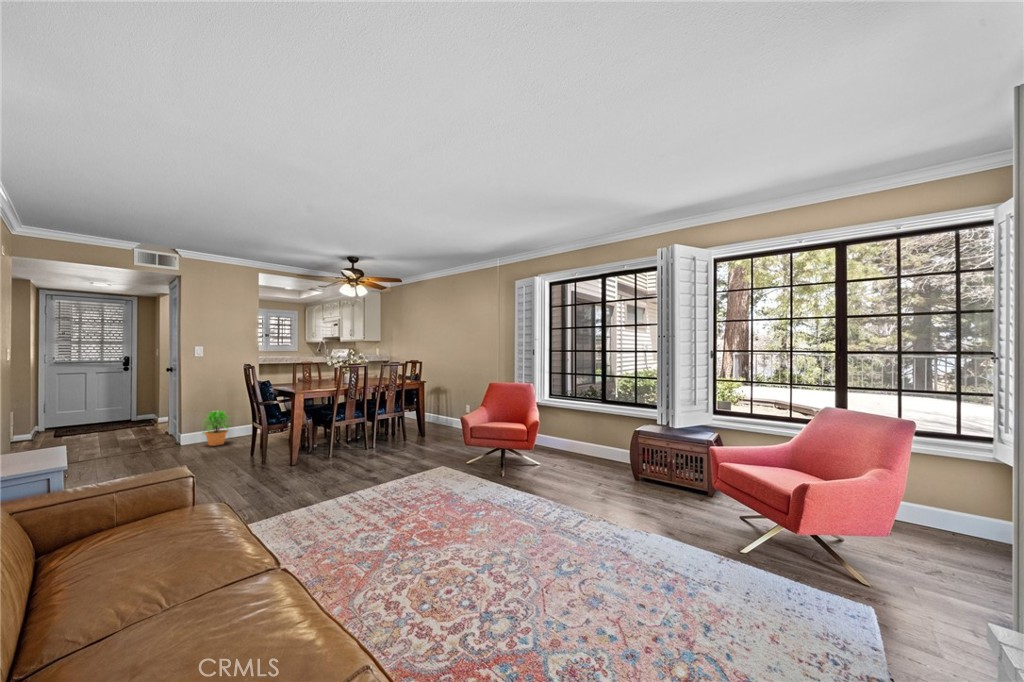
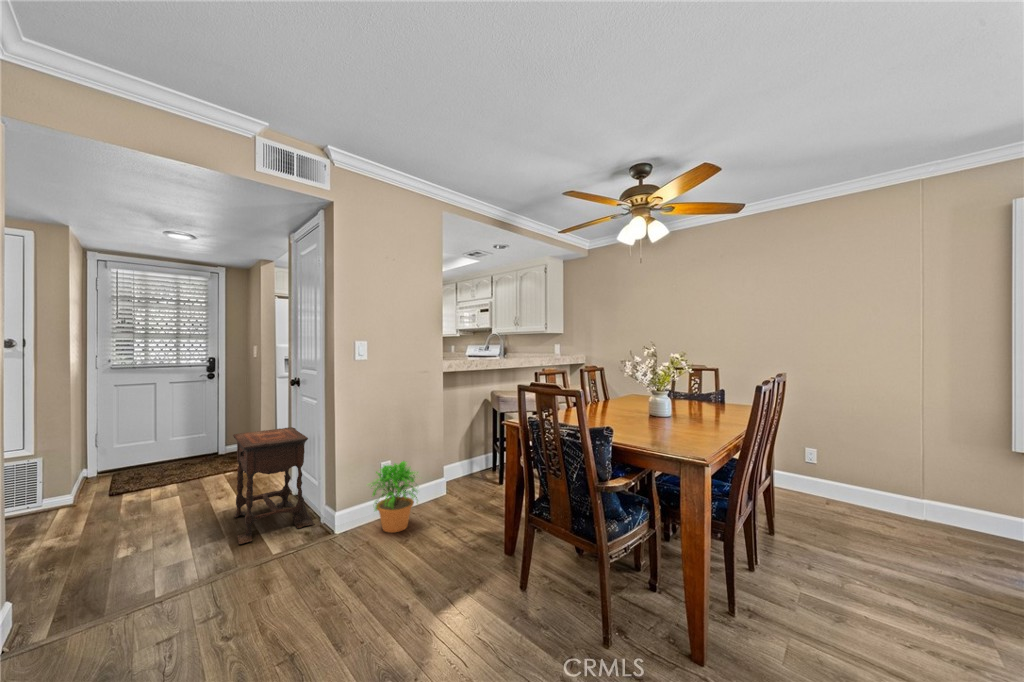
side table: none [125,395,173,450] -> present [233,427,314,544]

